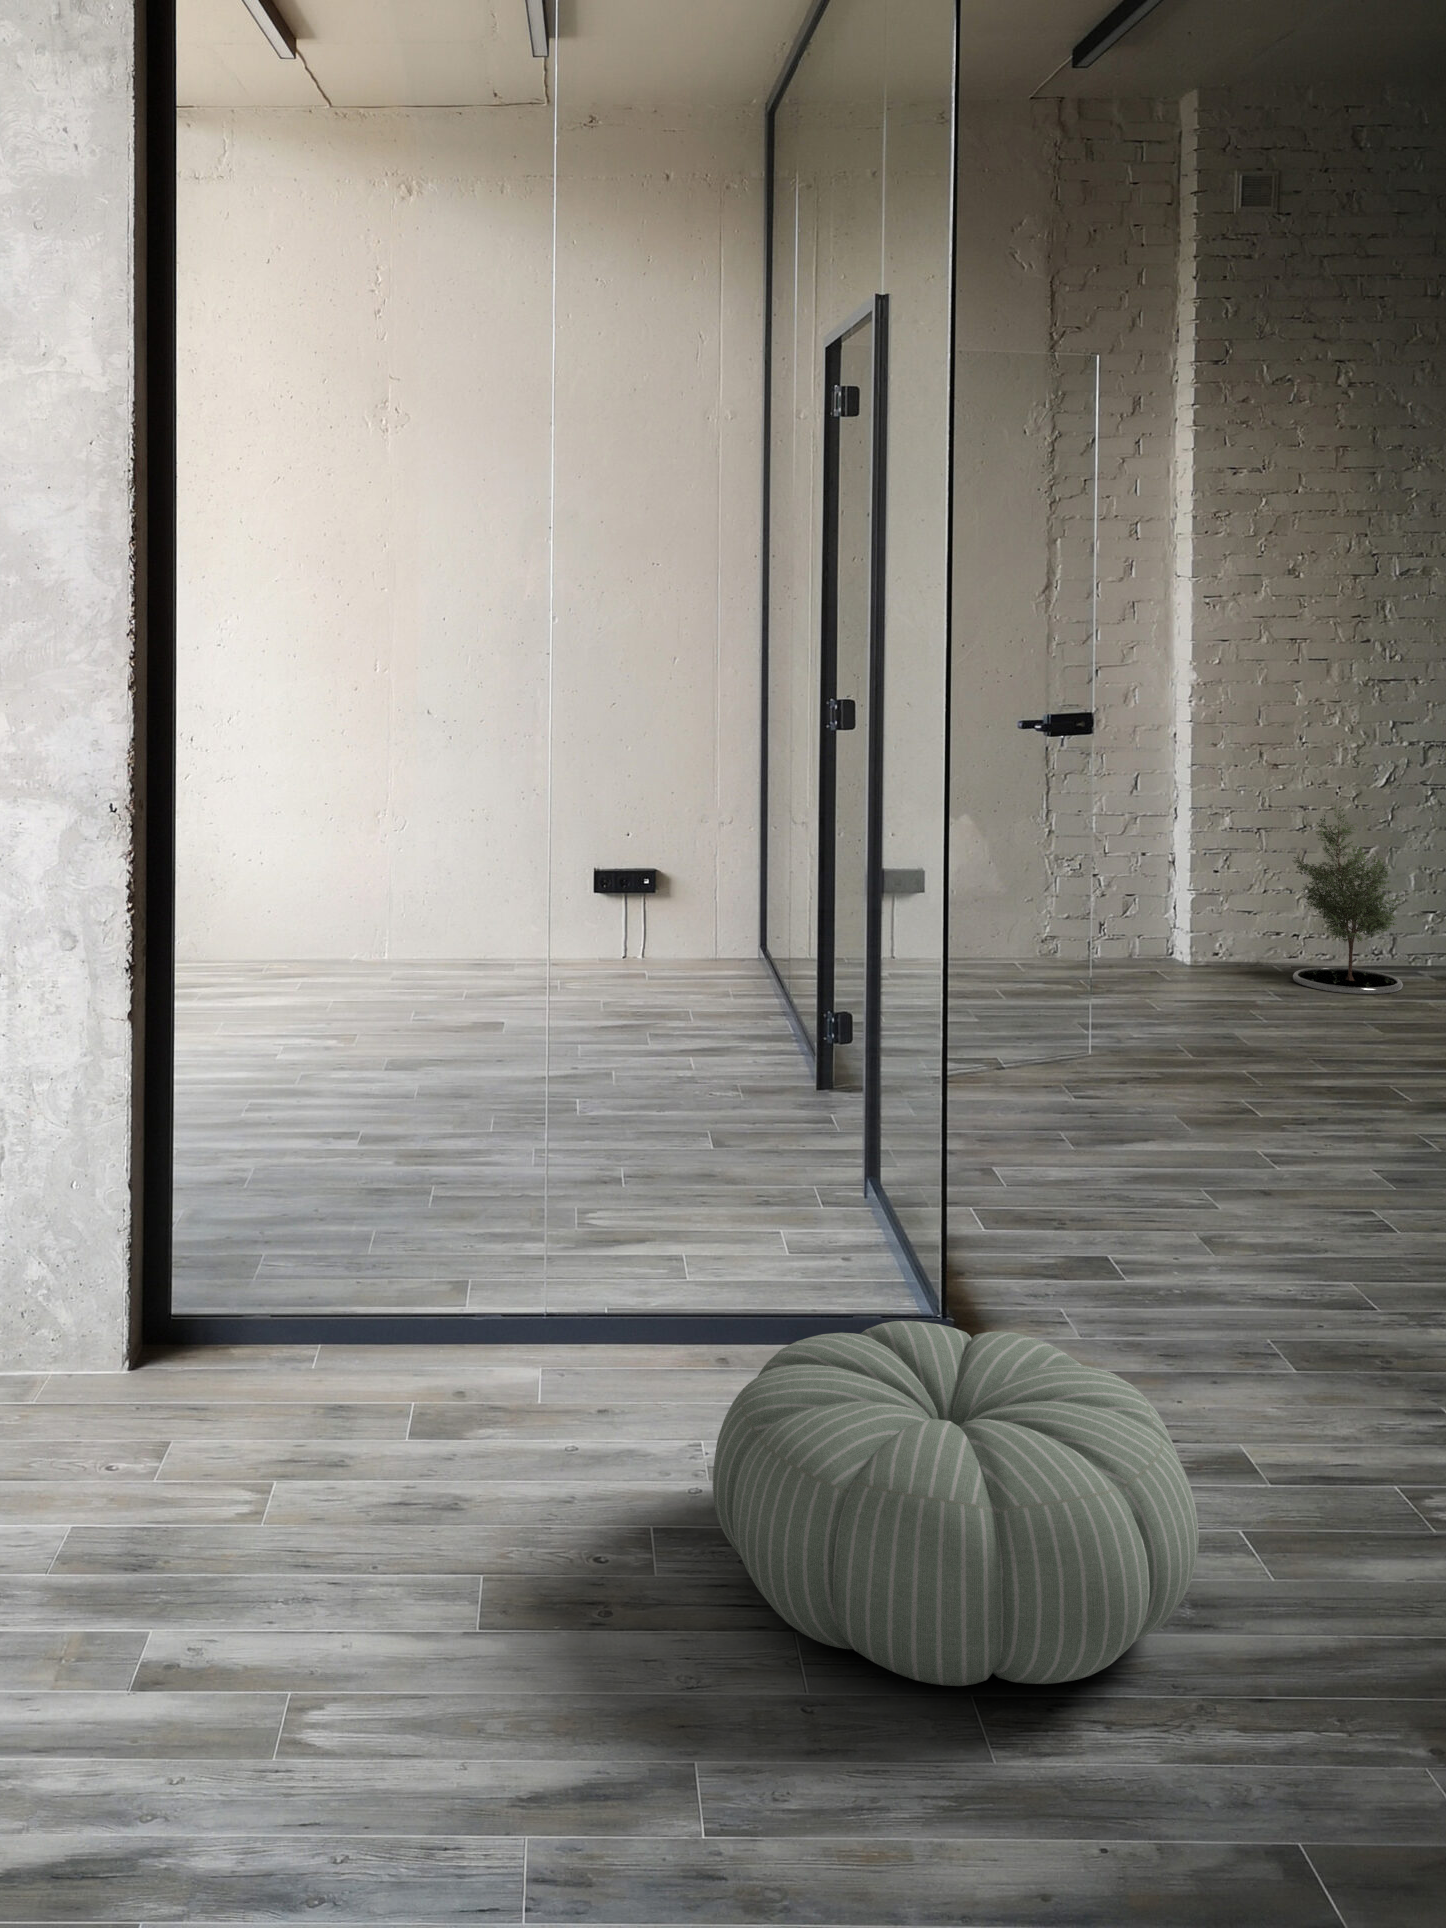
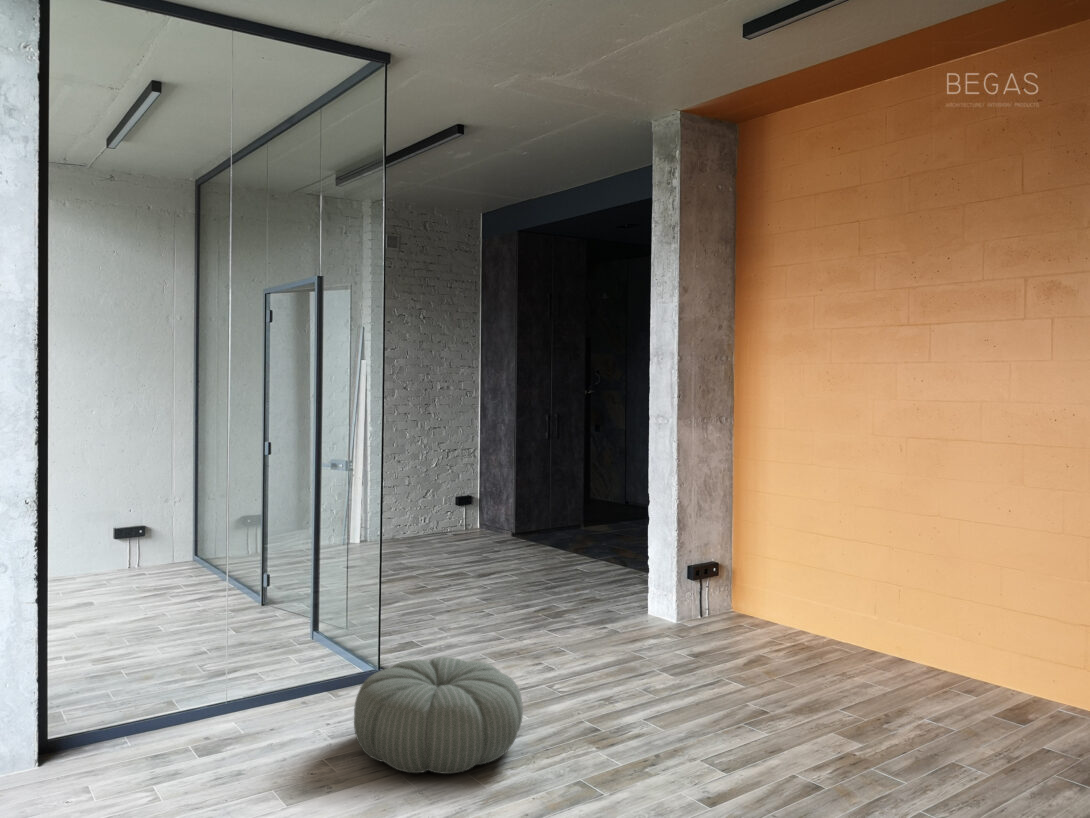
potted tree: present [1293,805,1403,994] -> none [406,473,446,545]

